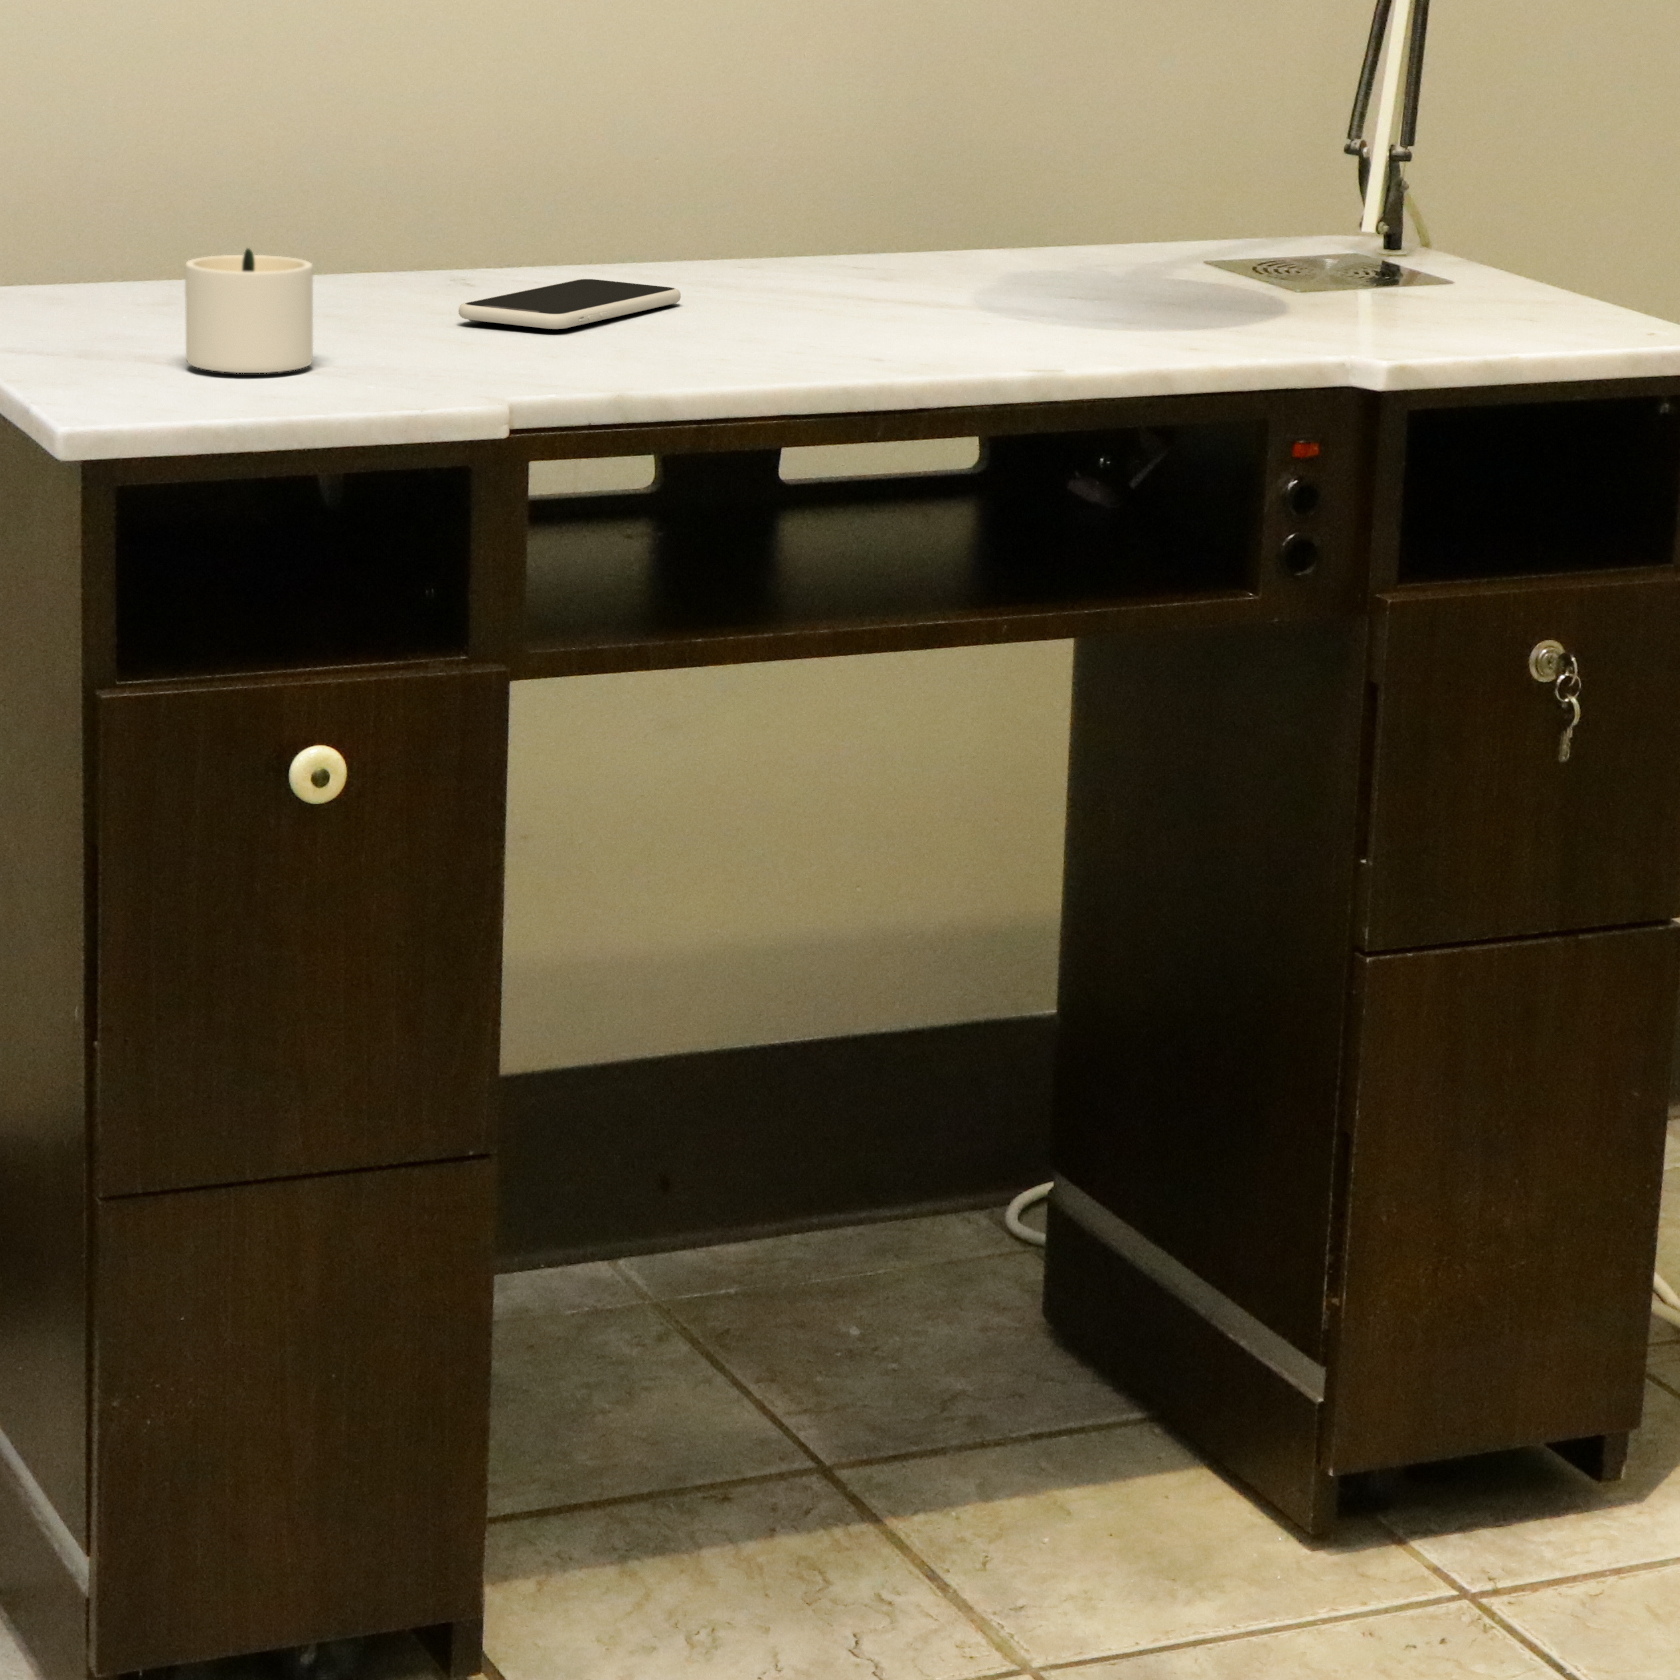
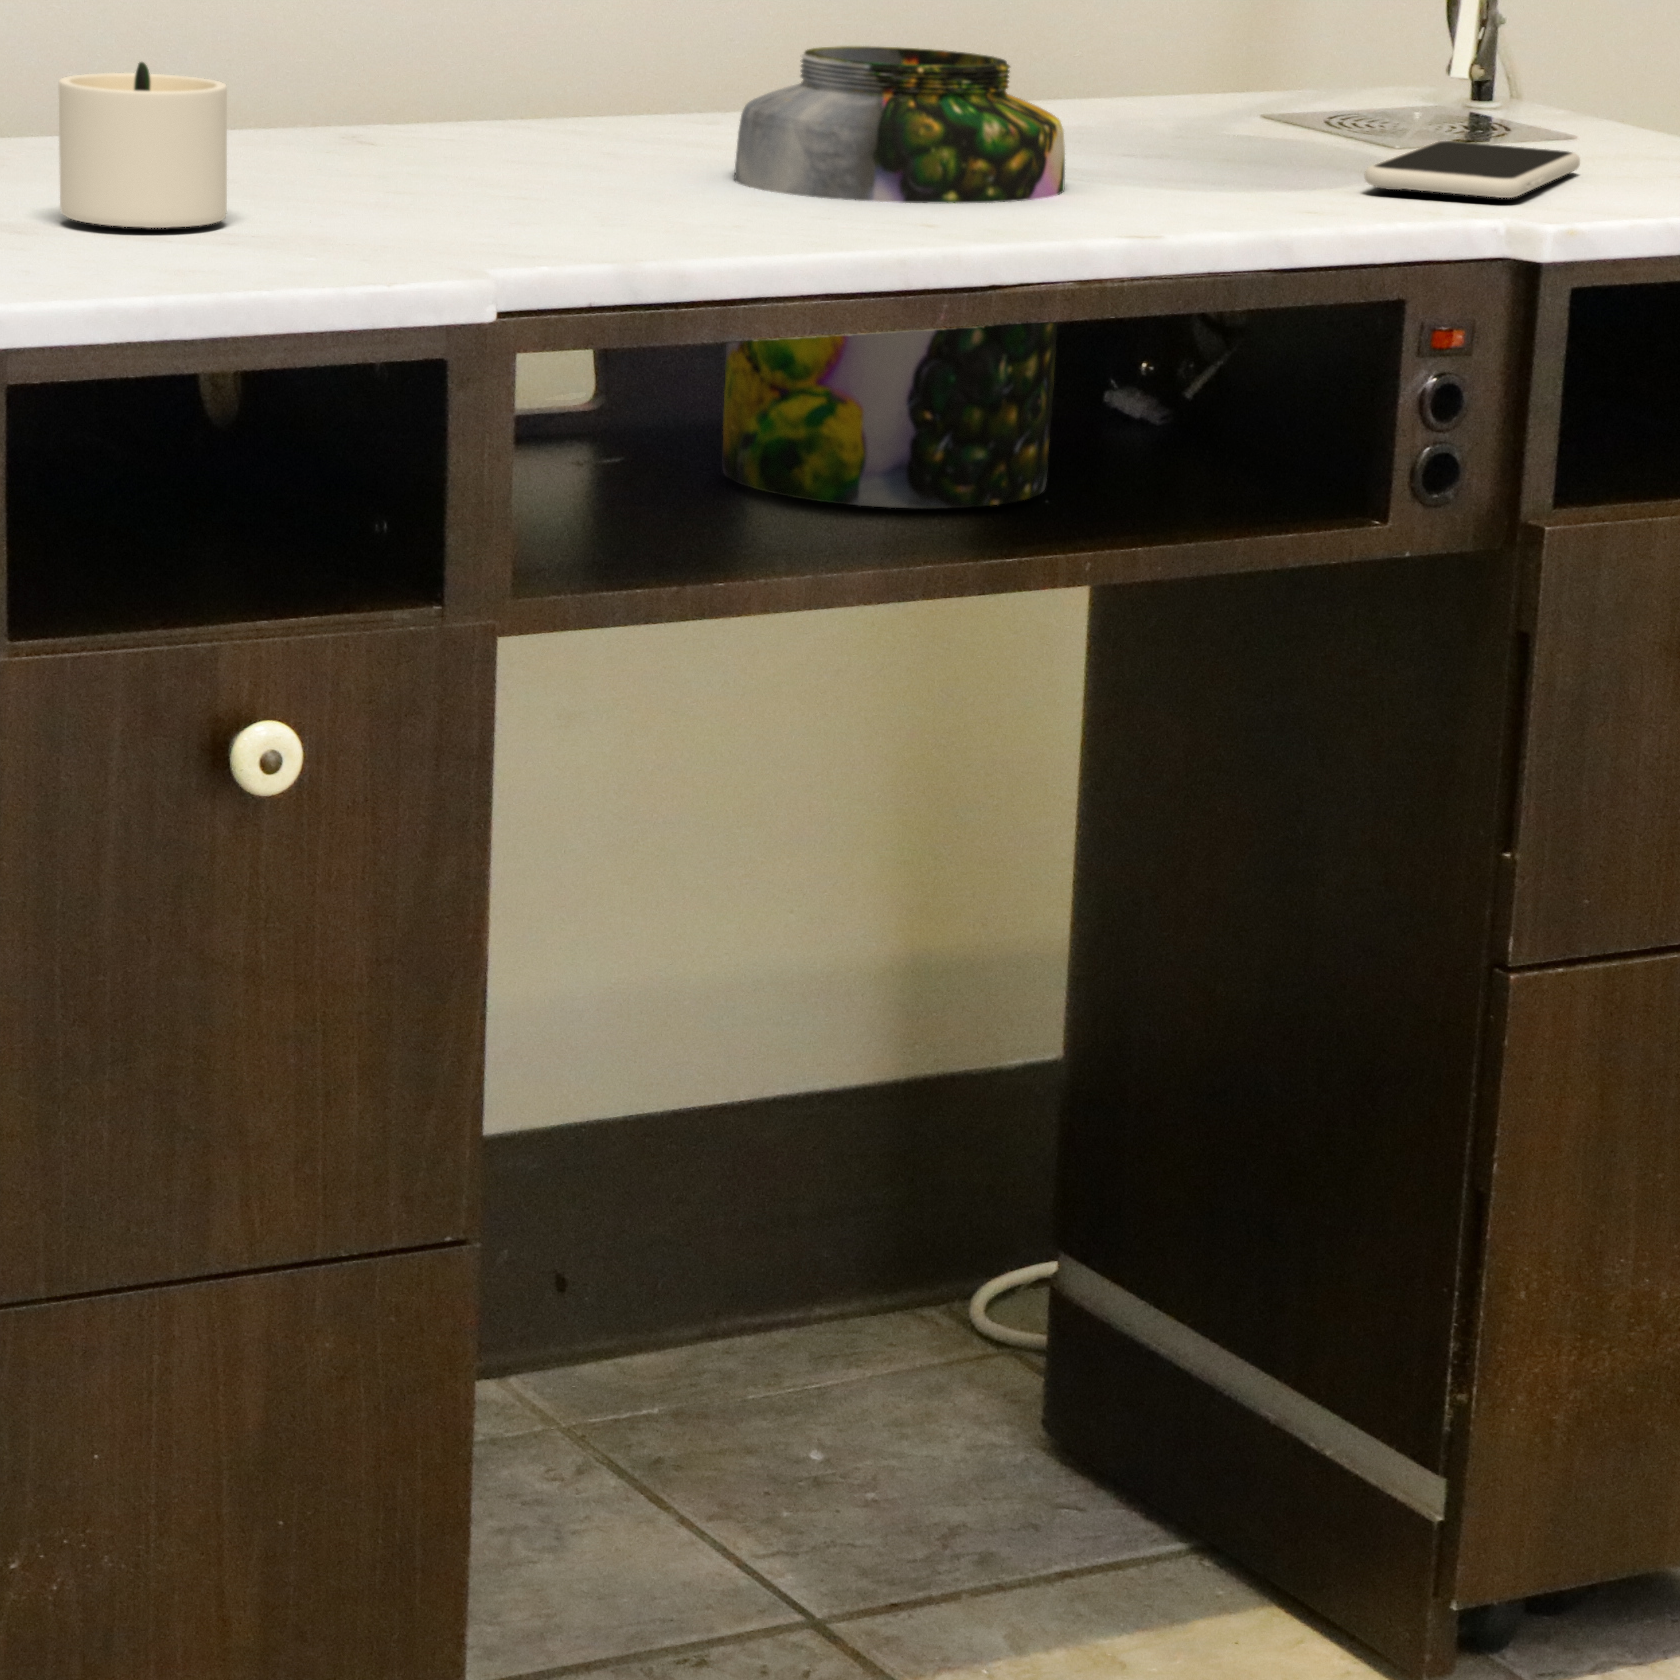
jar: none [729,223,991,581] -> present [722,46,1065,508]
smartphone: present [459,279,681,329] -> present [1365,141,1580,198]

